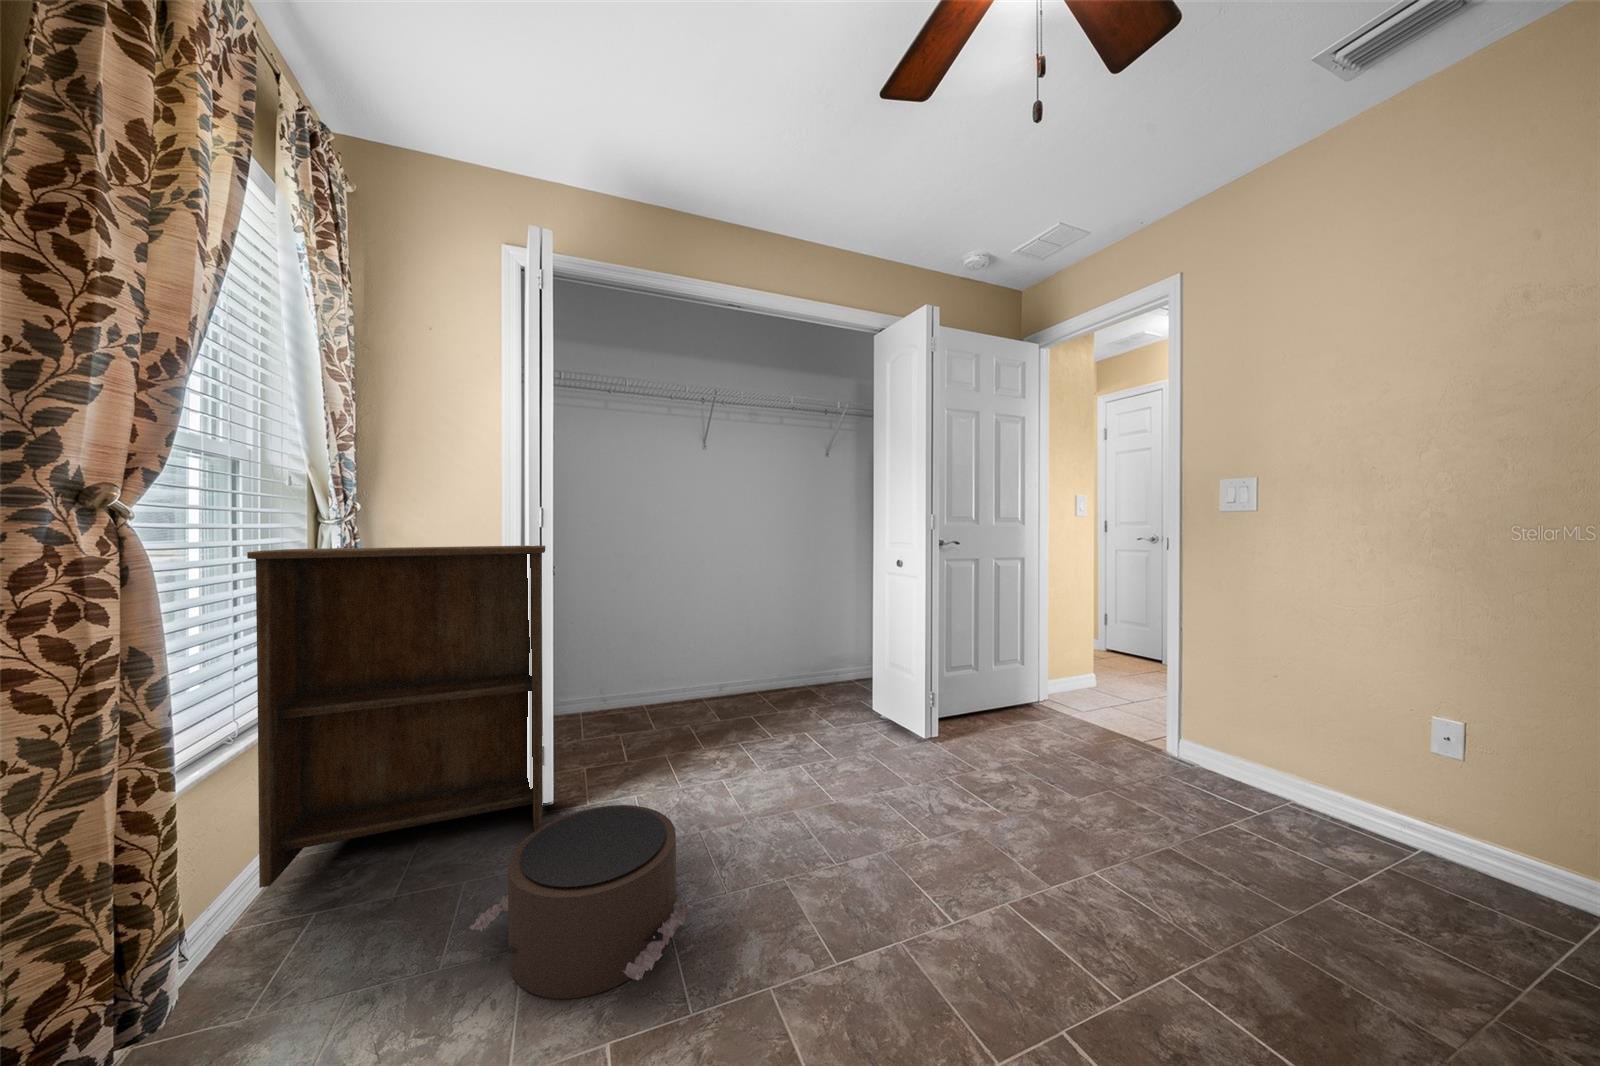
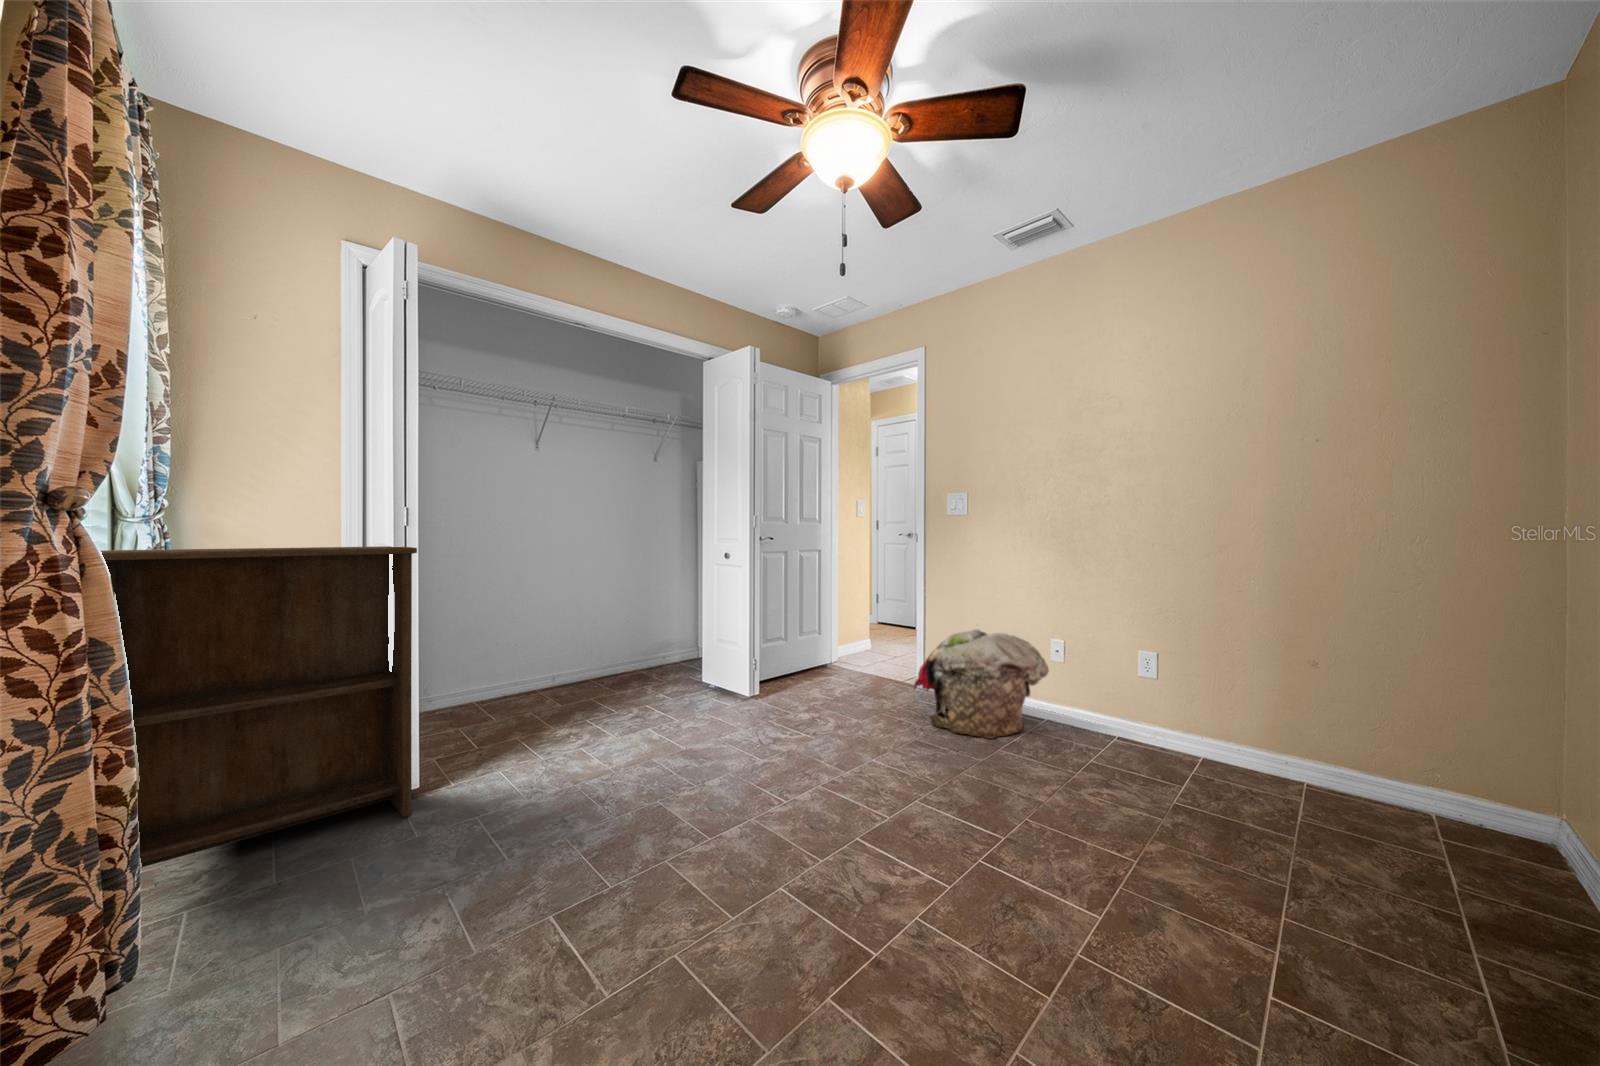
laundry basket: none [1153,671,1418,850] -> present [913,630,1049,739]
pouf: present [470,805,694,999] -> none [394,767,595,908]

